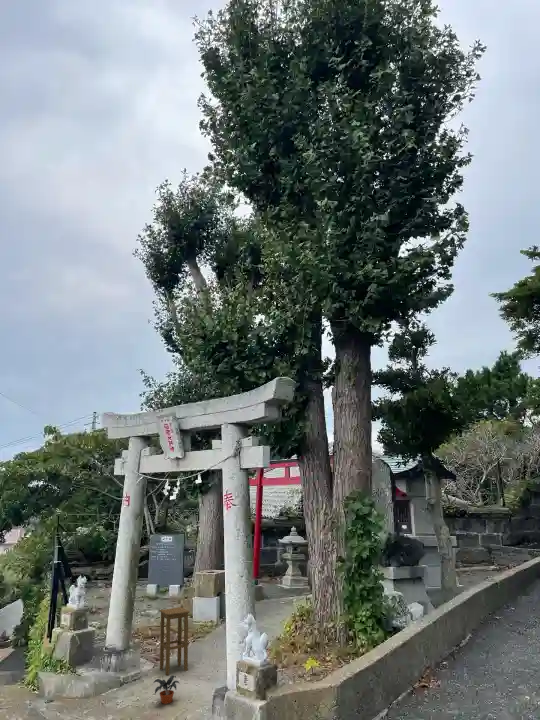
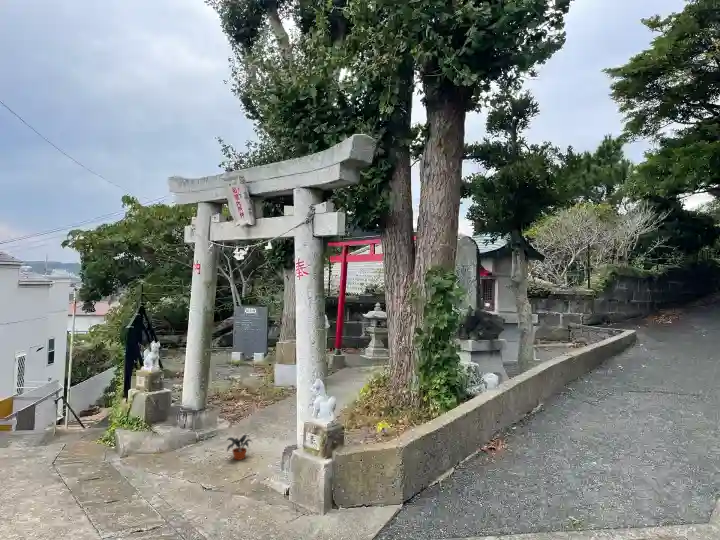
stool: present [160,607,189,675] -> none [236,372,265,434]

